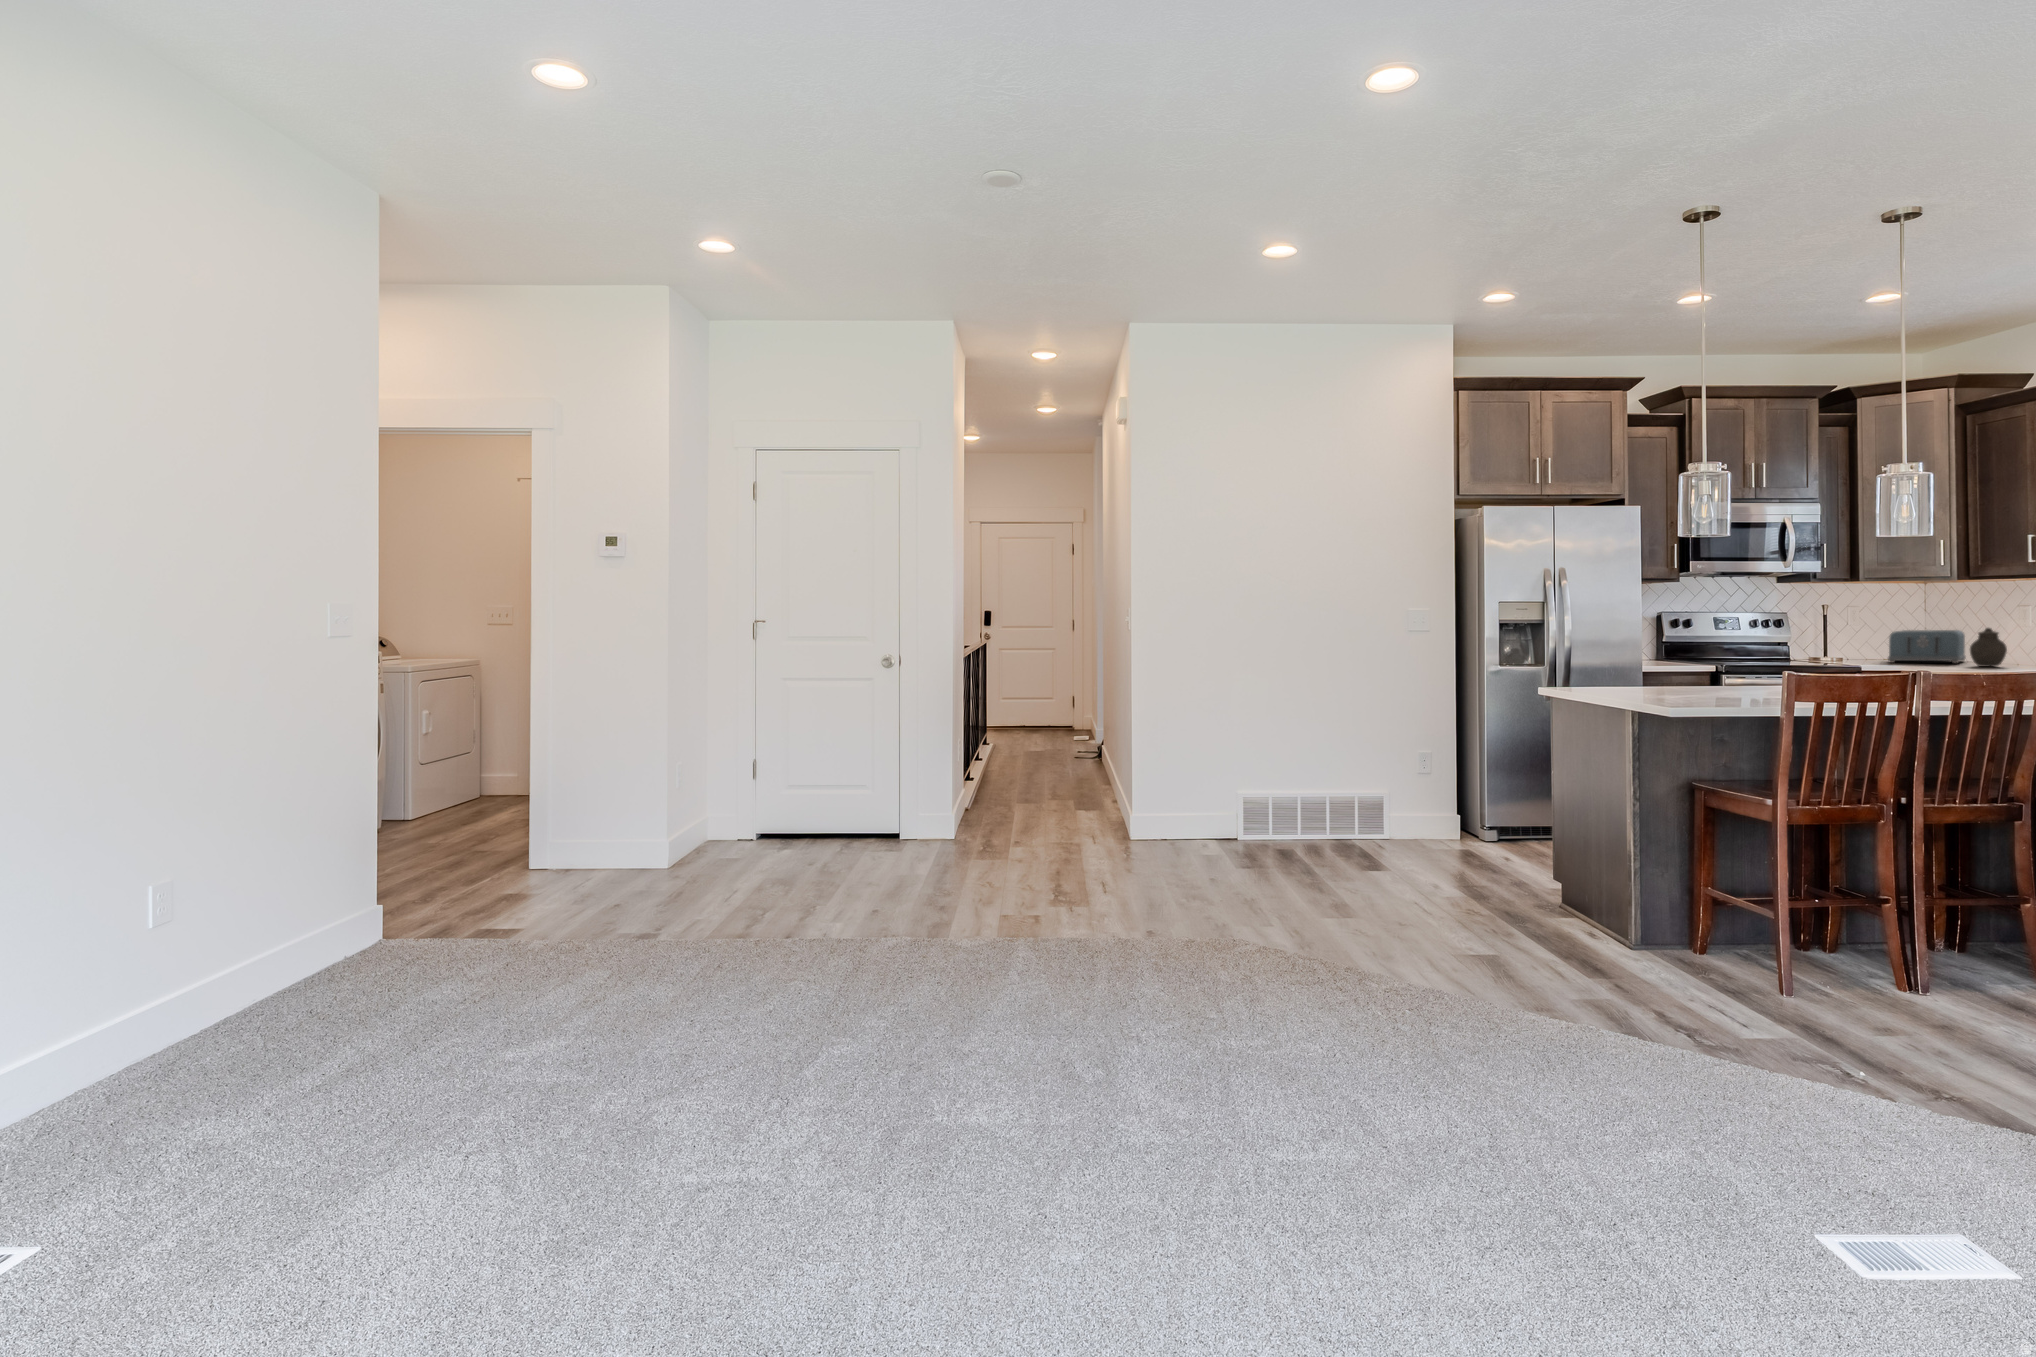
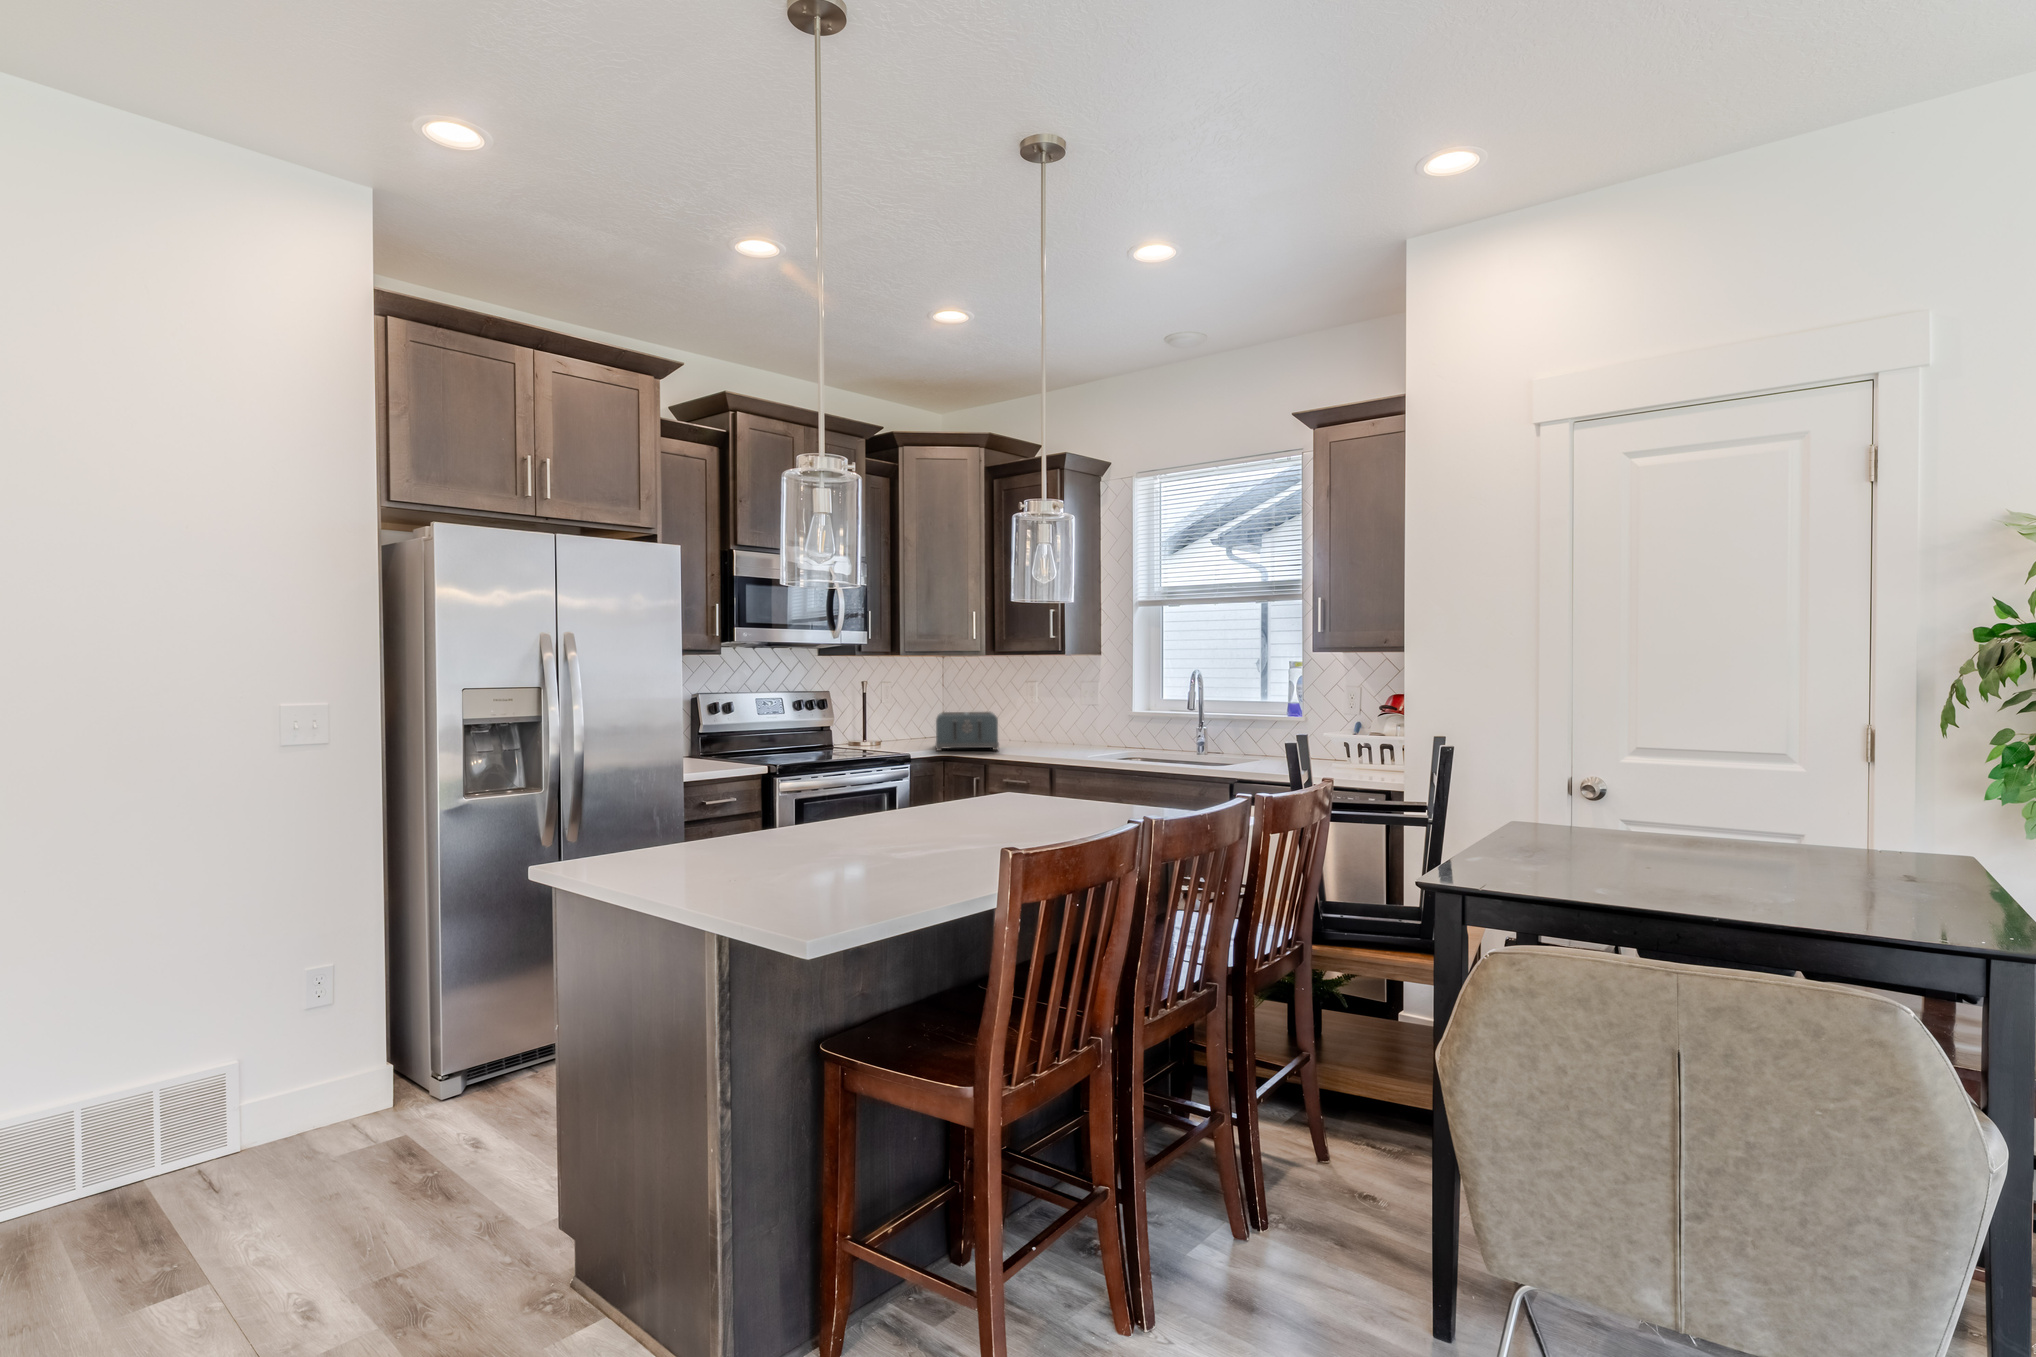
jar: present [1970,628,2007,667] -> none [1011,711,1042,754]

